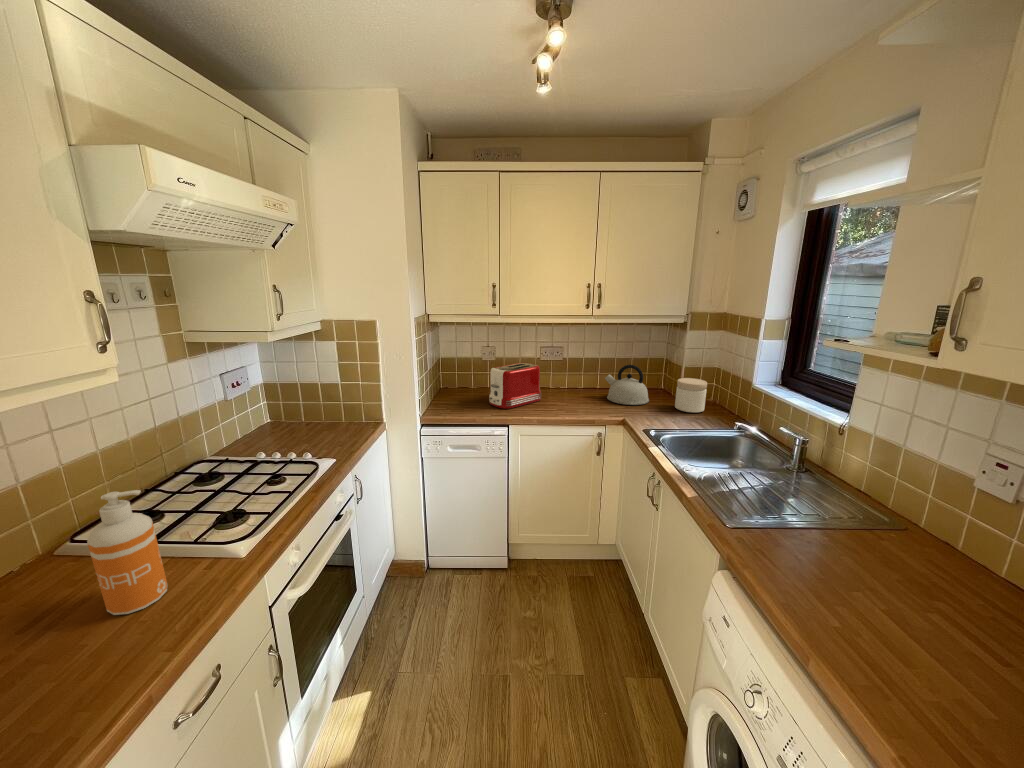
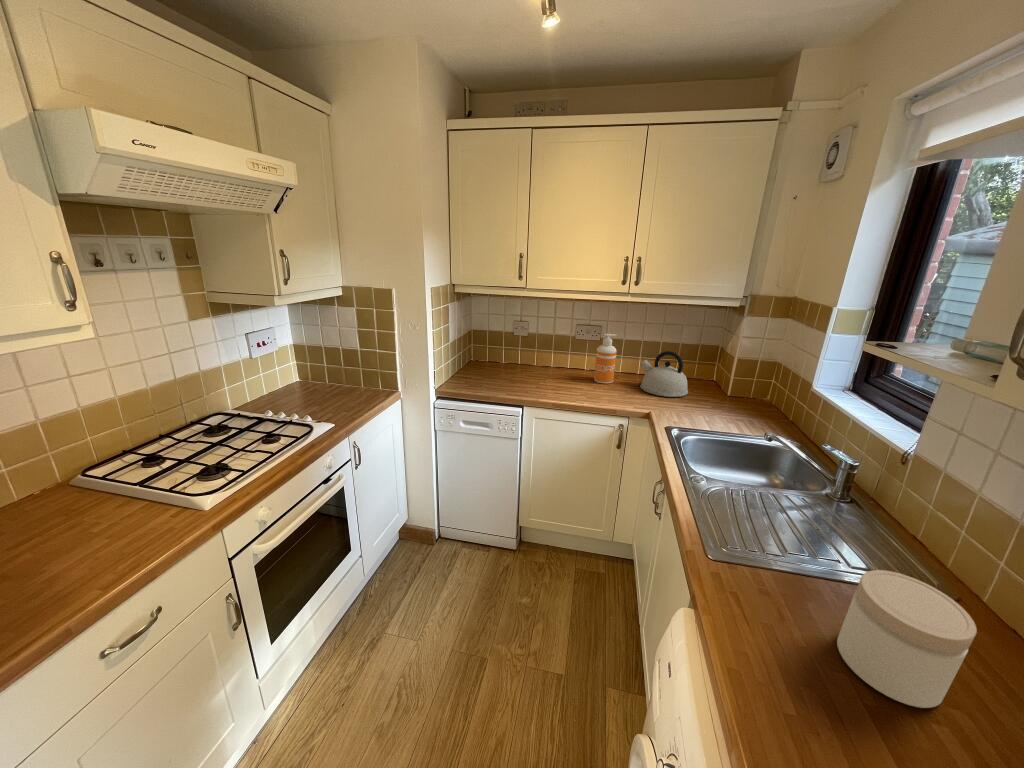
toaster: present [489,363,541,409] -> none [510,341,567,388]
jar: present [675,378,707,412] -> present [837,570,977,708]
soap dispenser: present [87,490,167,615] -> present [594,334,617,383]

